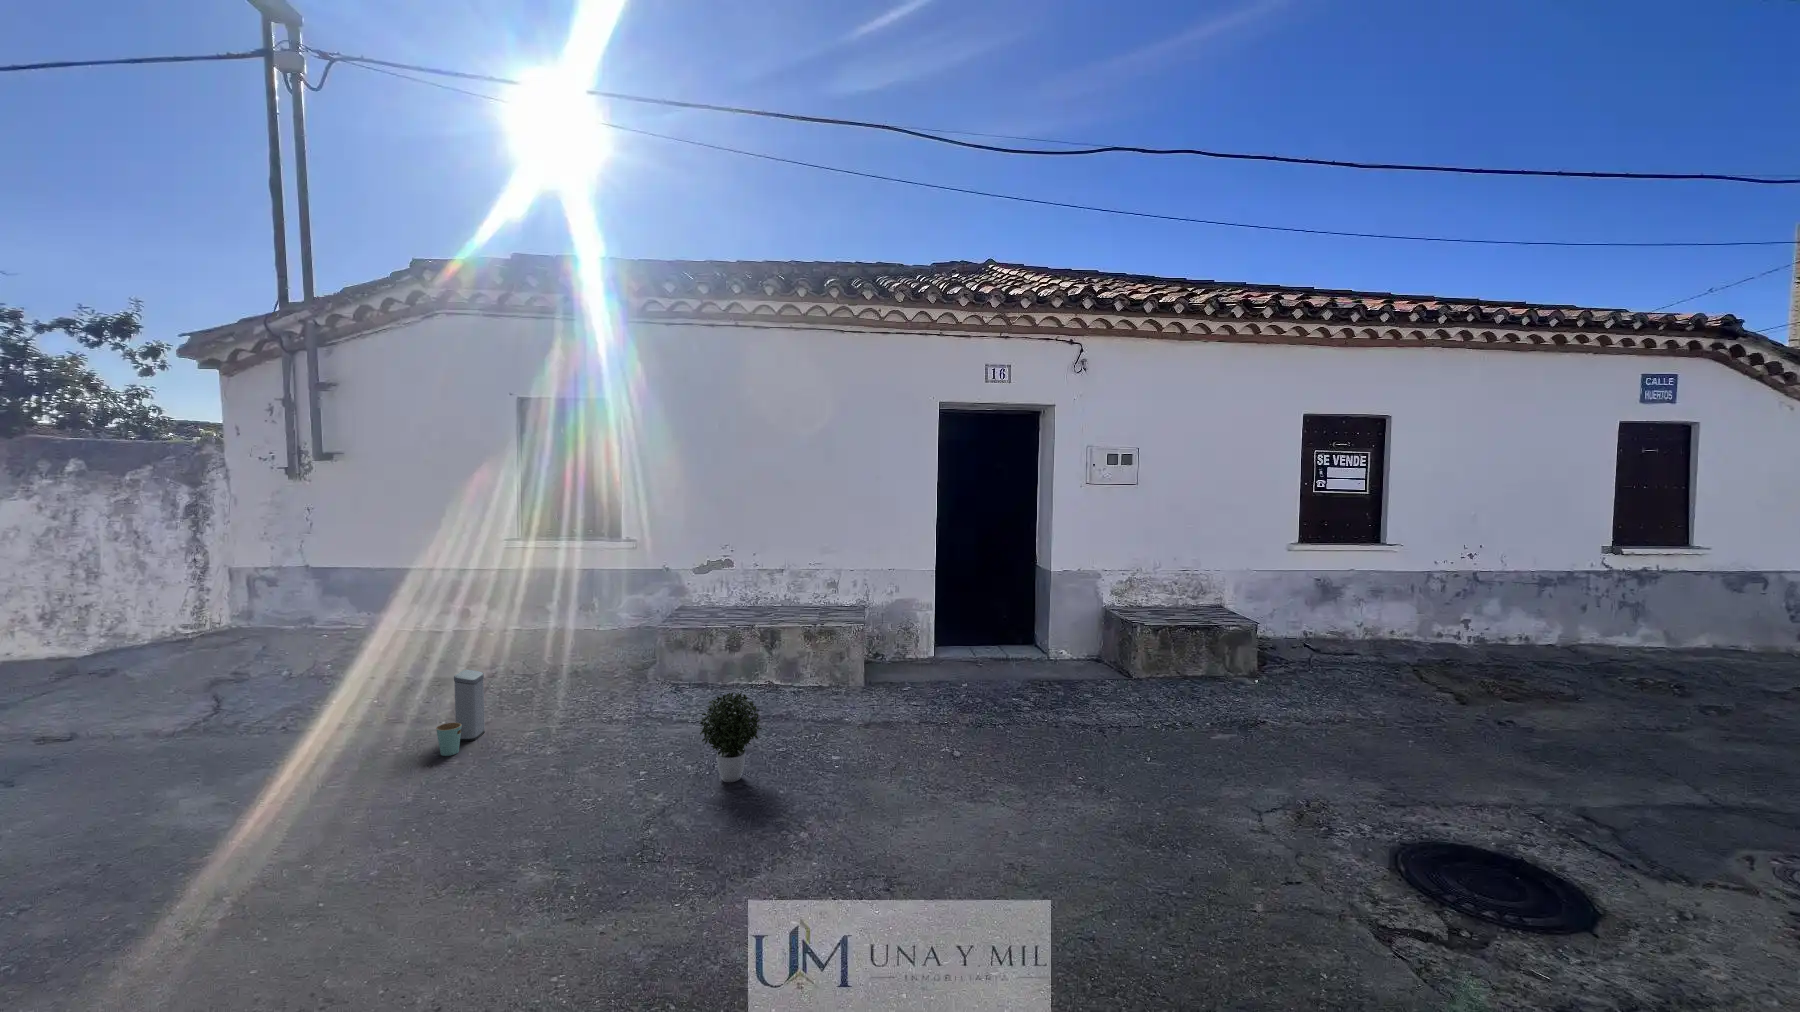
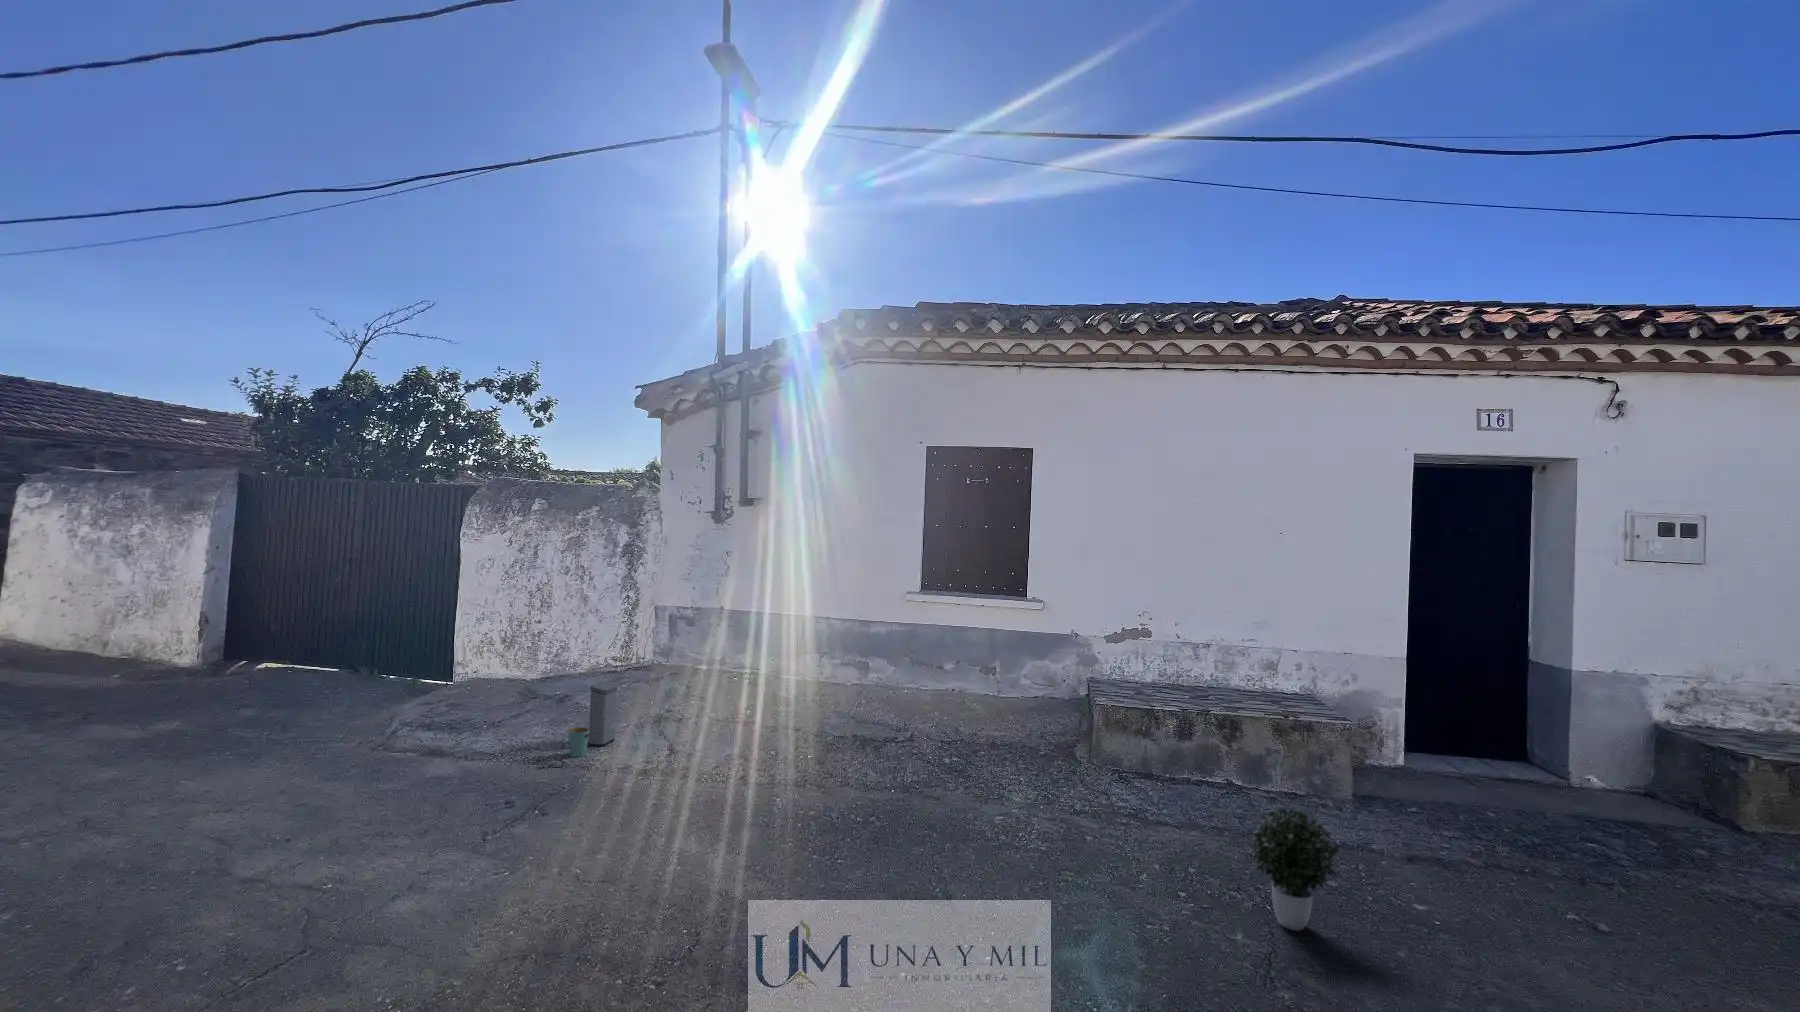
trash can: present [436,670,485,756] -> present [568,681,617,757]

